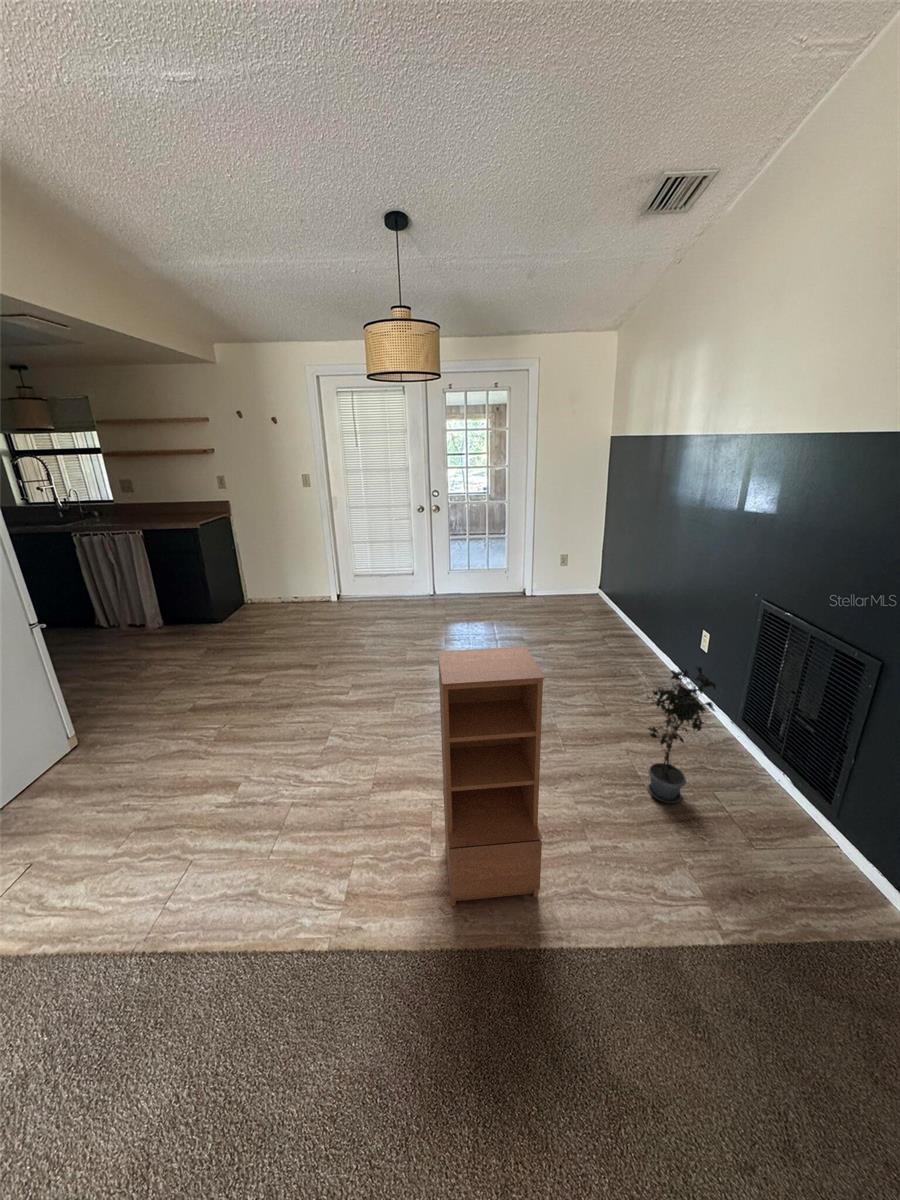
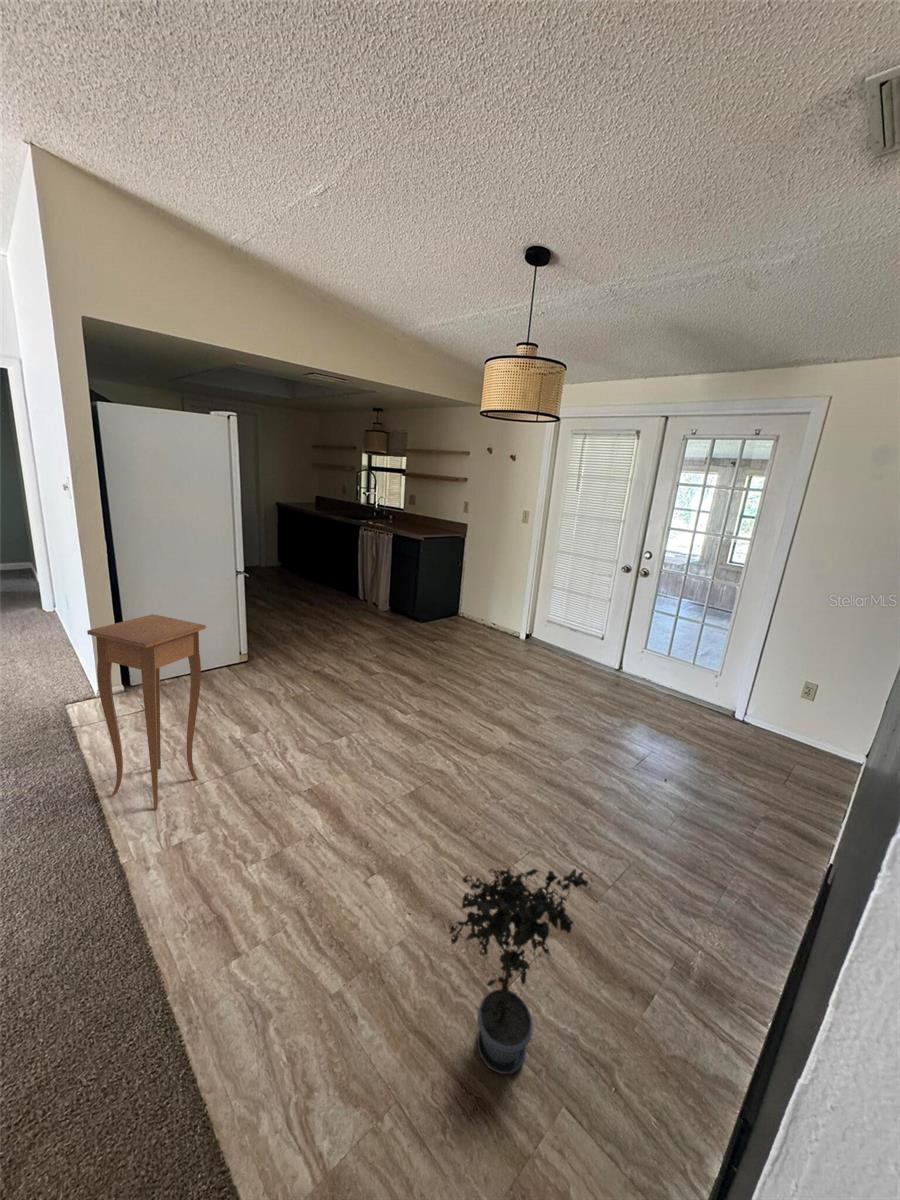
bookcase: present [438,646,545,906] -> none [190,666,323,973]
side table: none [119,671,271,947] -> present [87,614,206,810]

